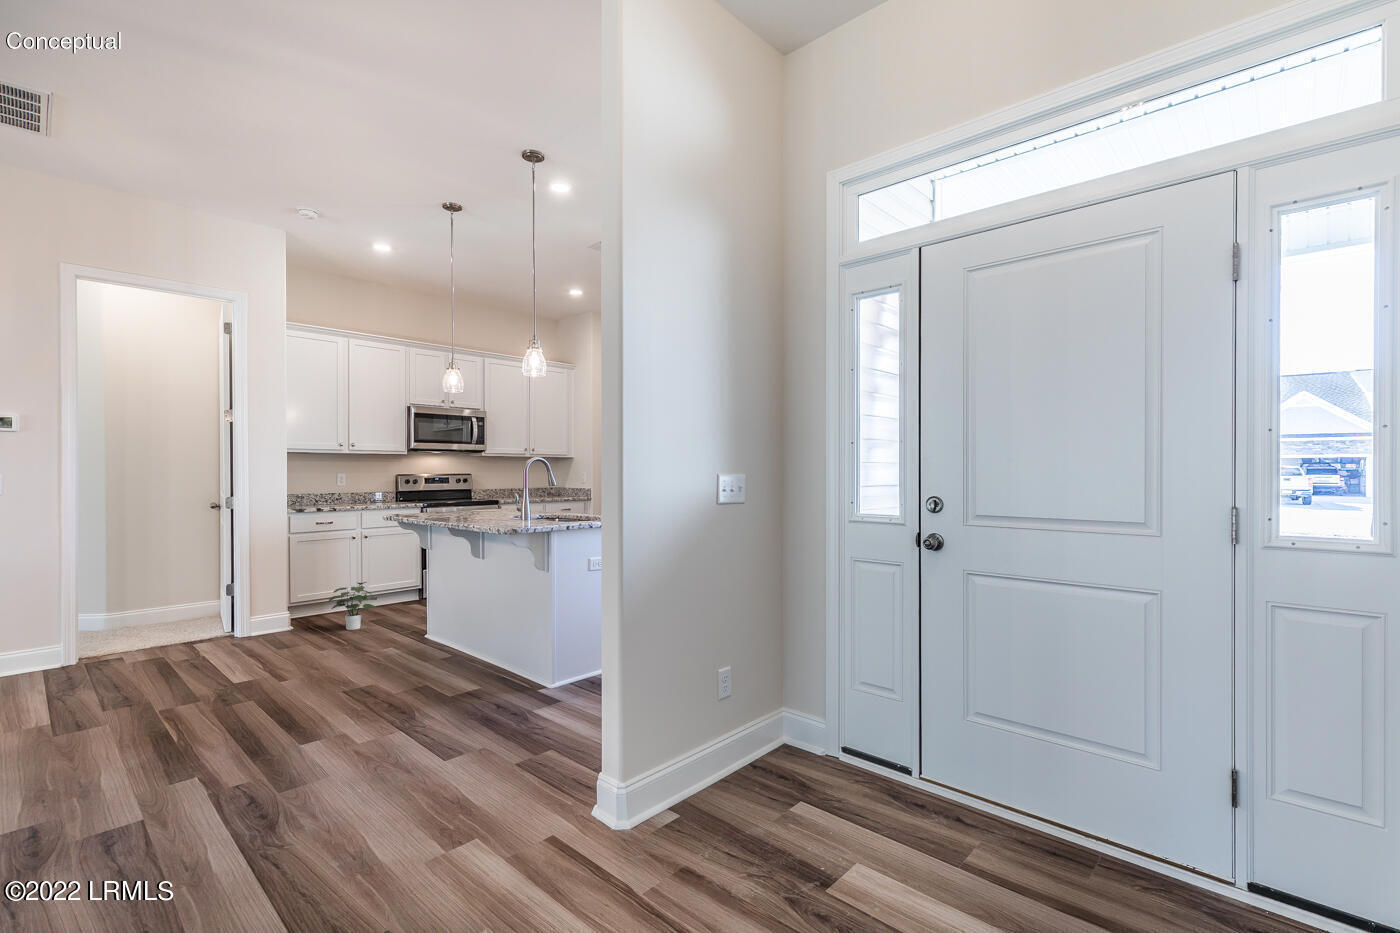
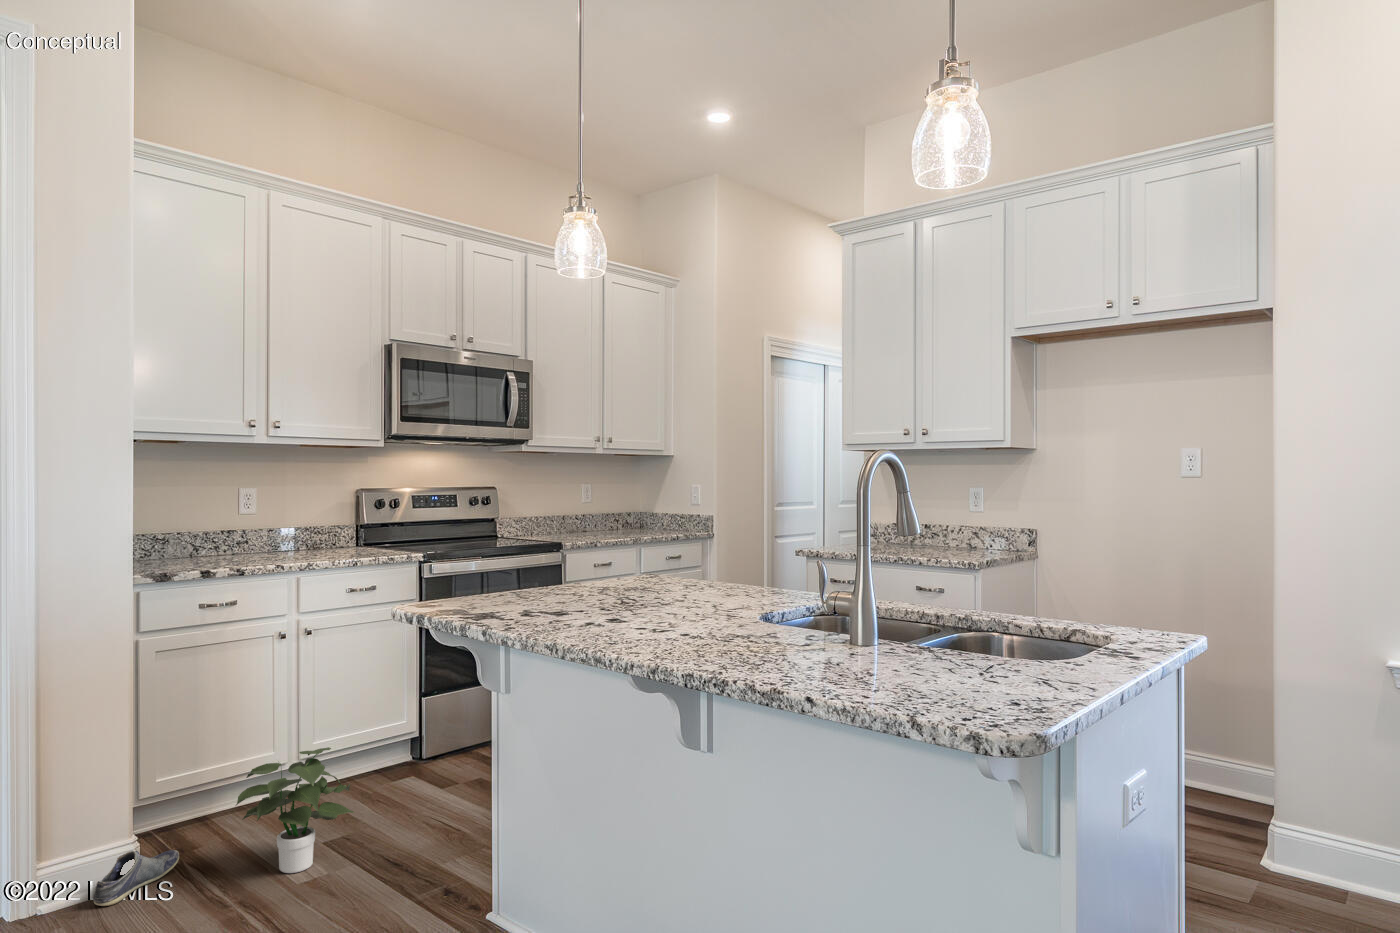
shoe: none [271,618,306,636] -> present [93,850,179,906]

